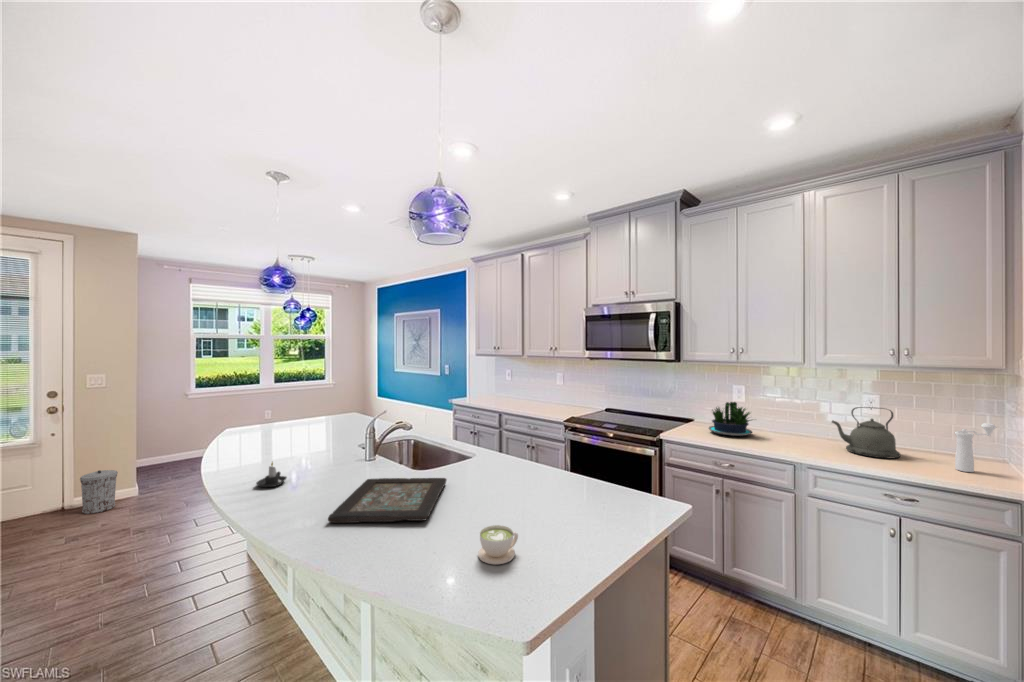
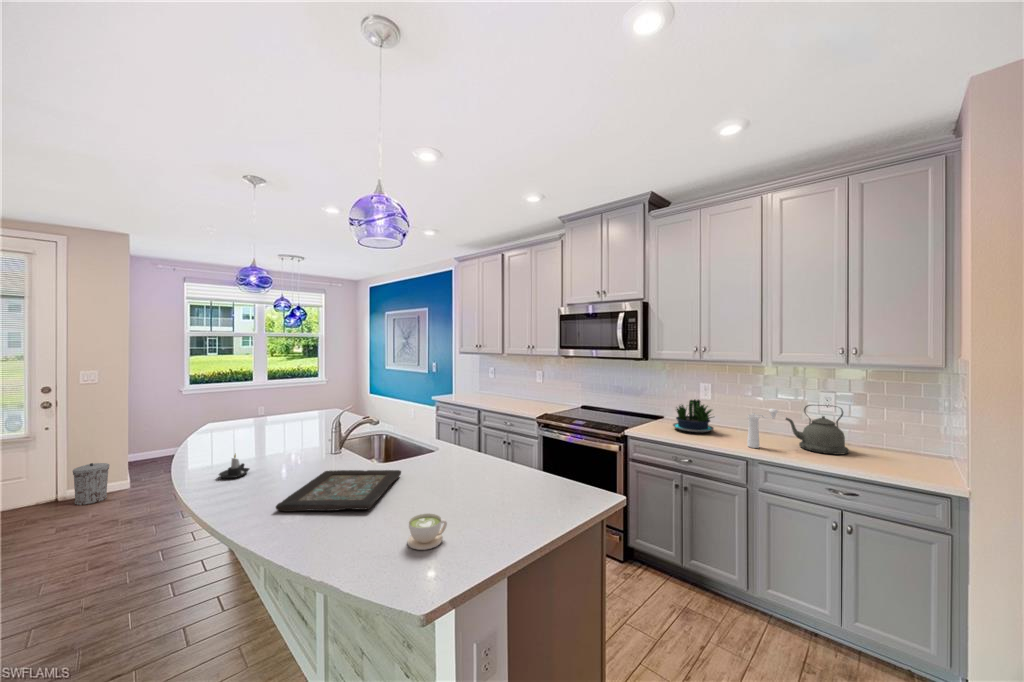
pepper mill: present [955,423,996,472] -> present [747,408,778,448]

